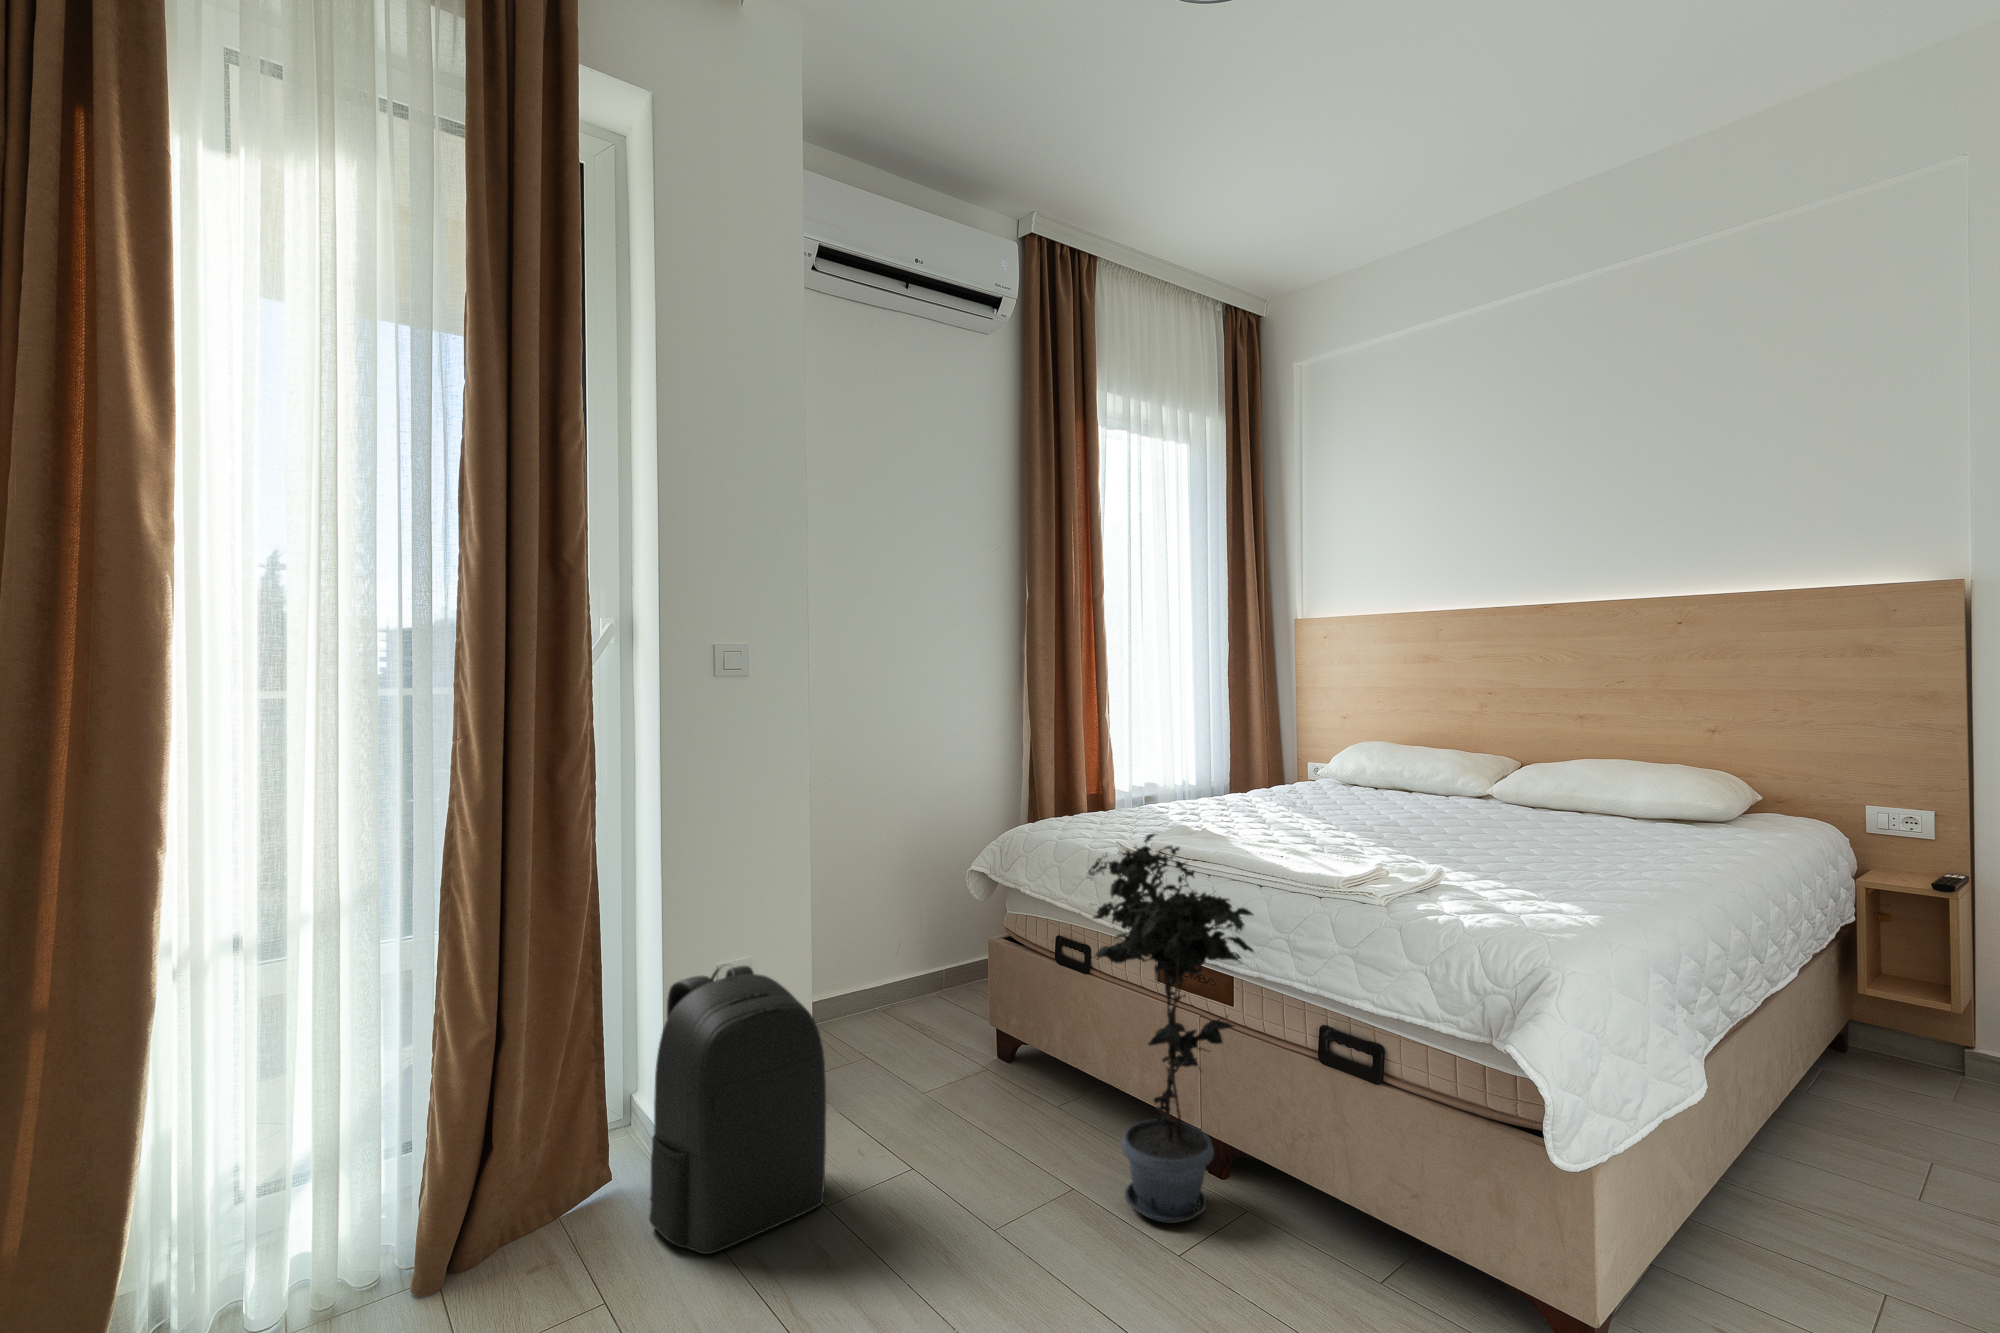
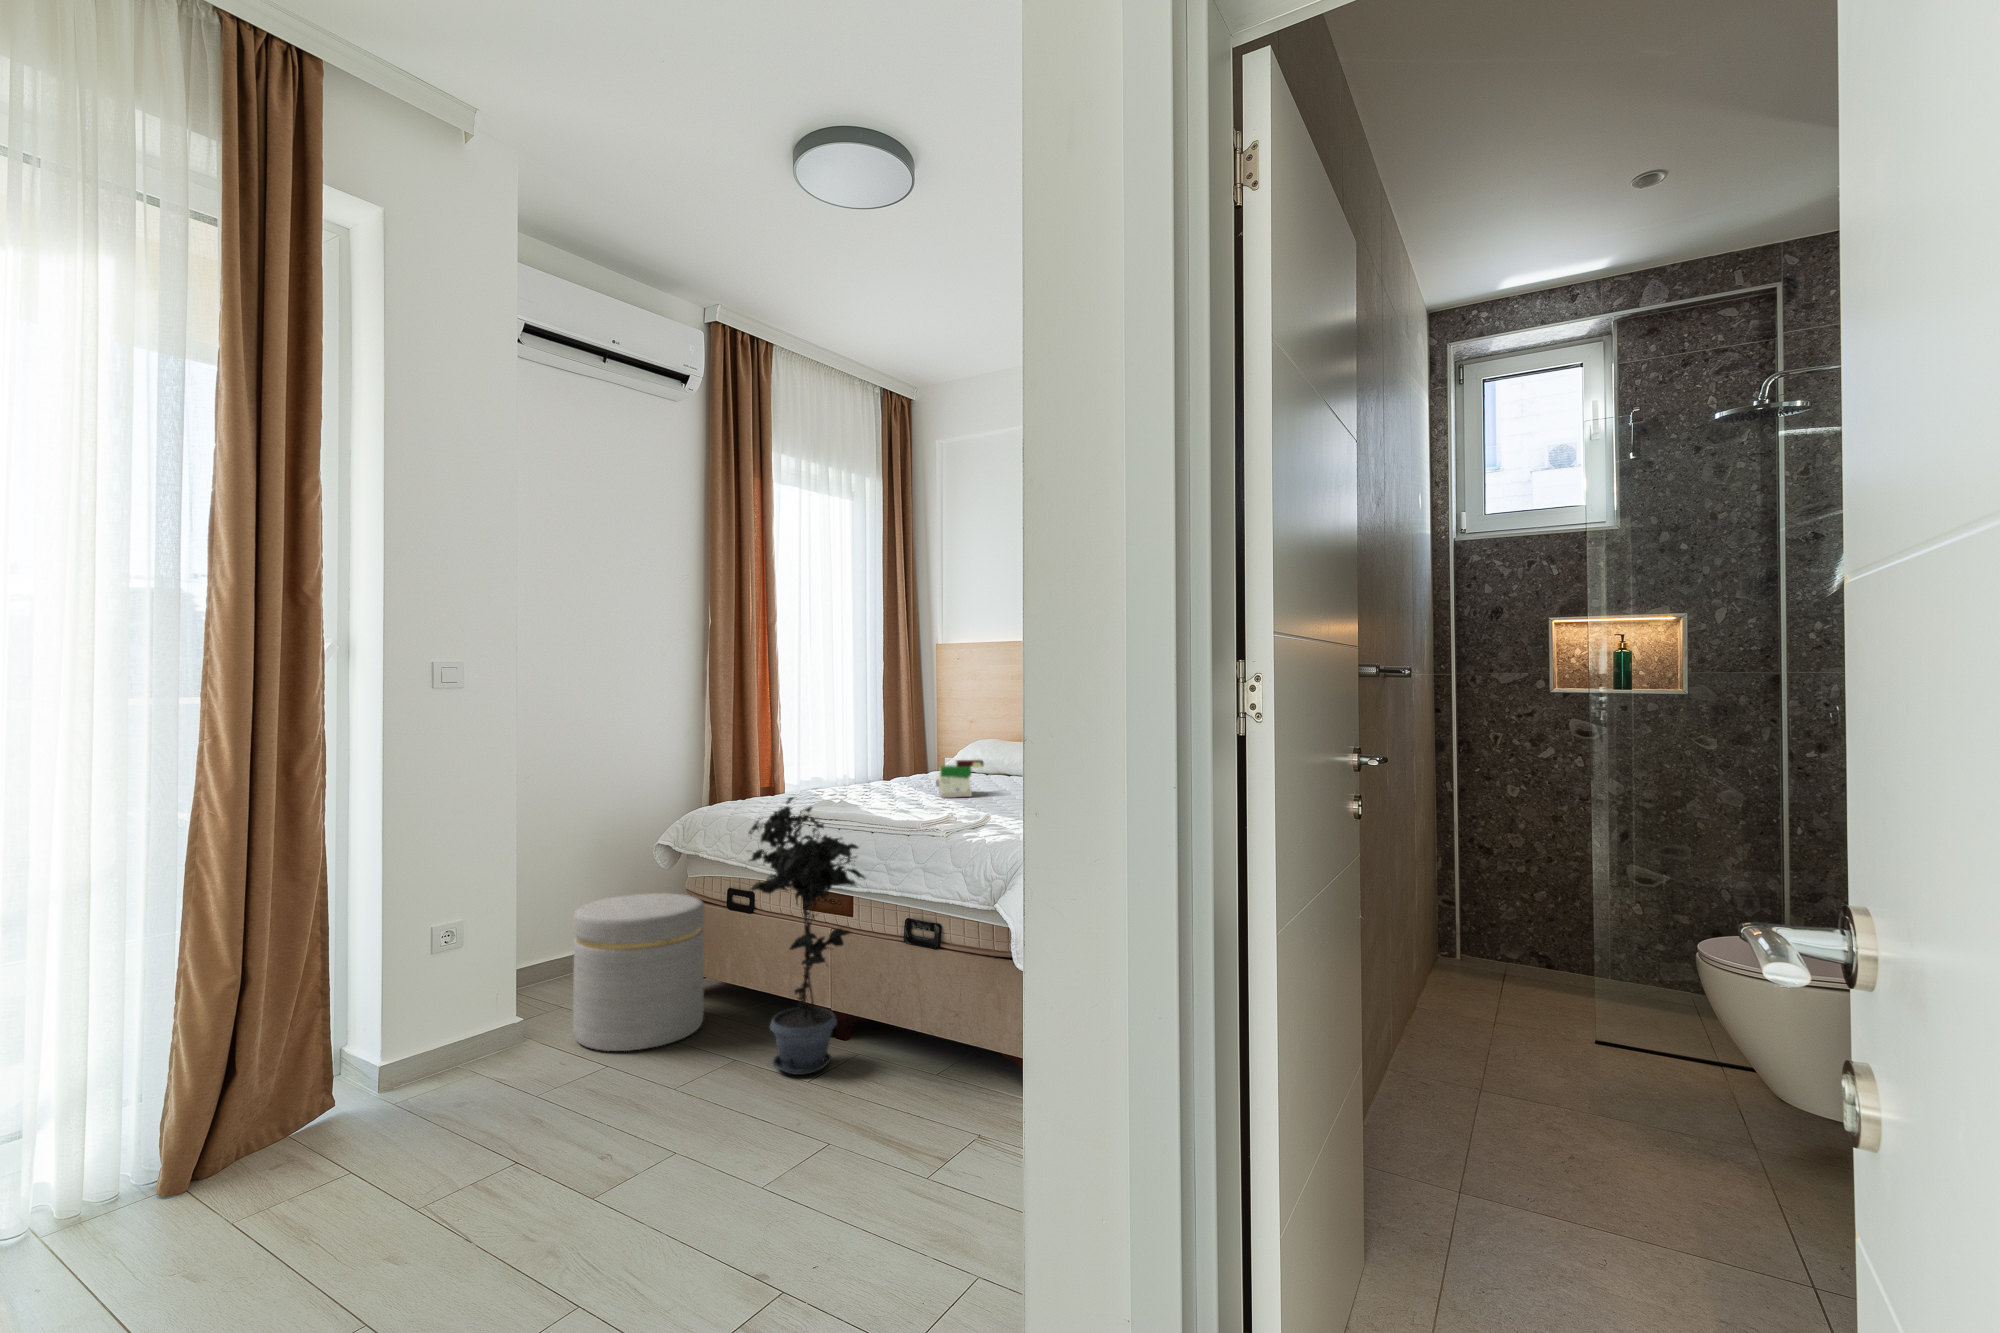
book: none [1320,775,1389,827] -> present [936,760,984,798]
ottoman: none [874,935,1029,1143] -> present [573,893,705,1051]
backpack: present [649,965,826,1254] -> none [380,916,535,1136]

